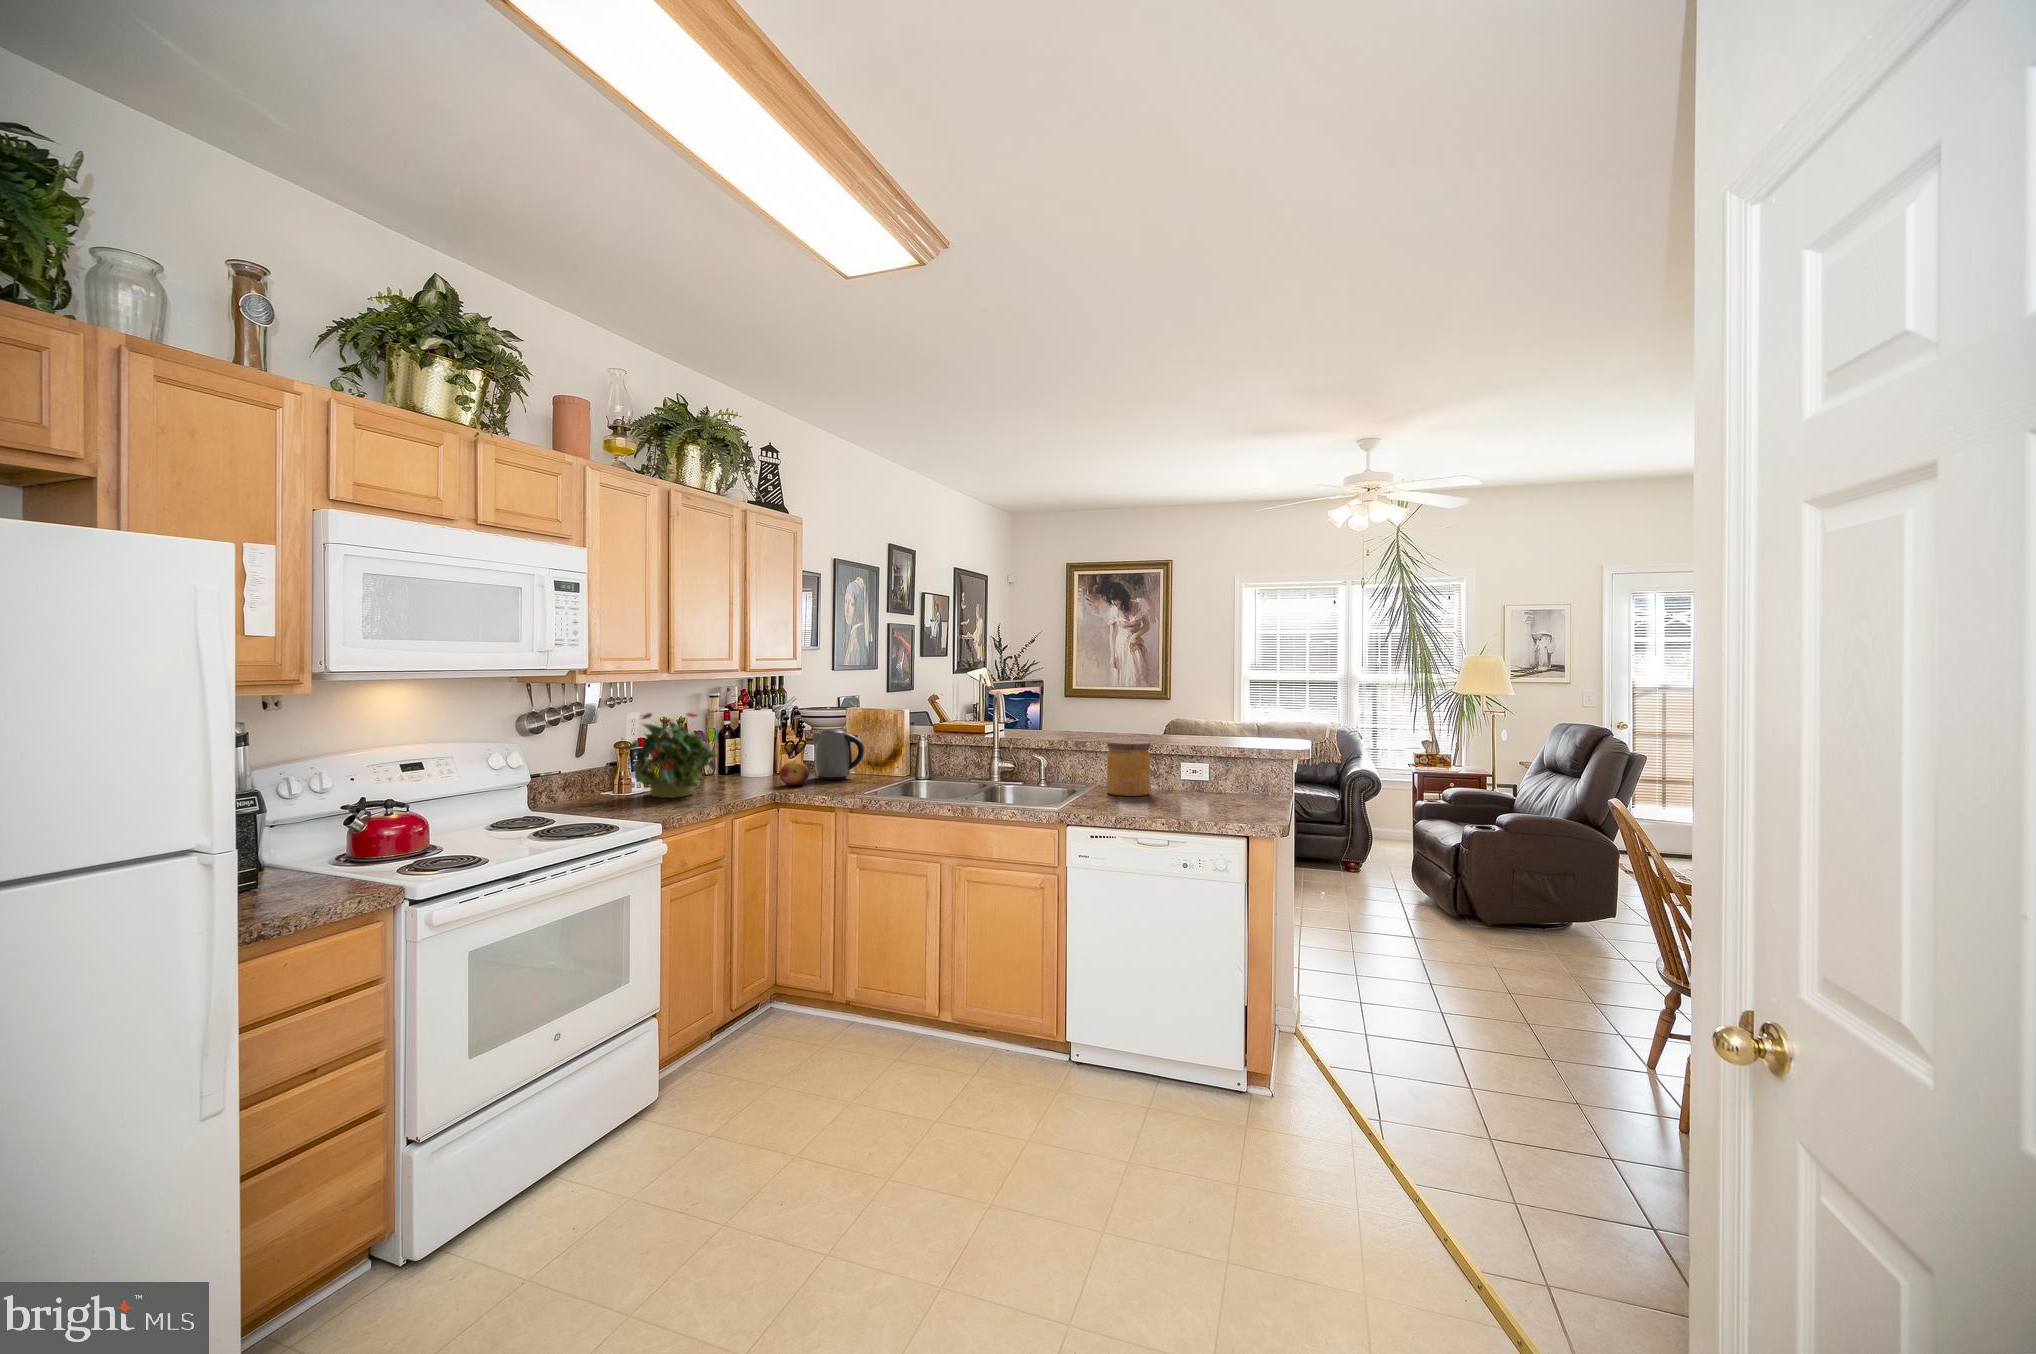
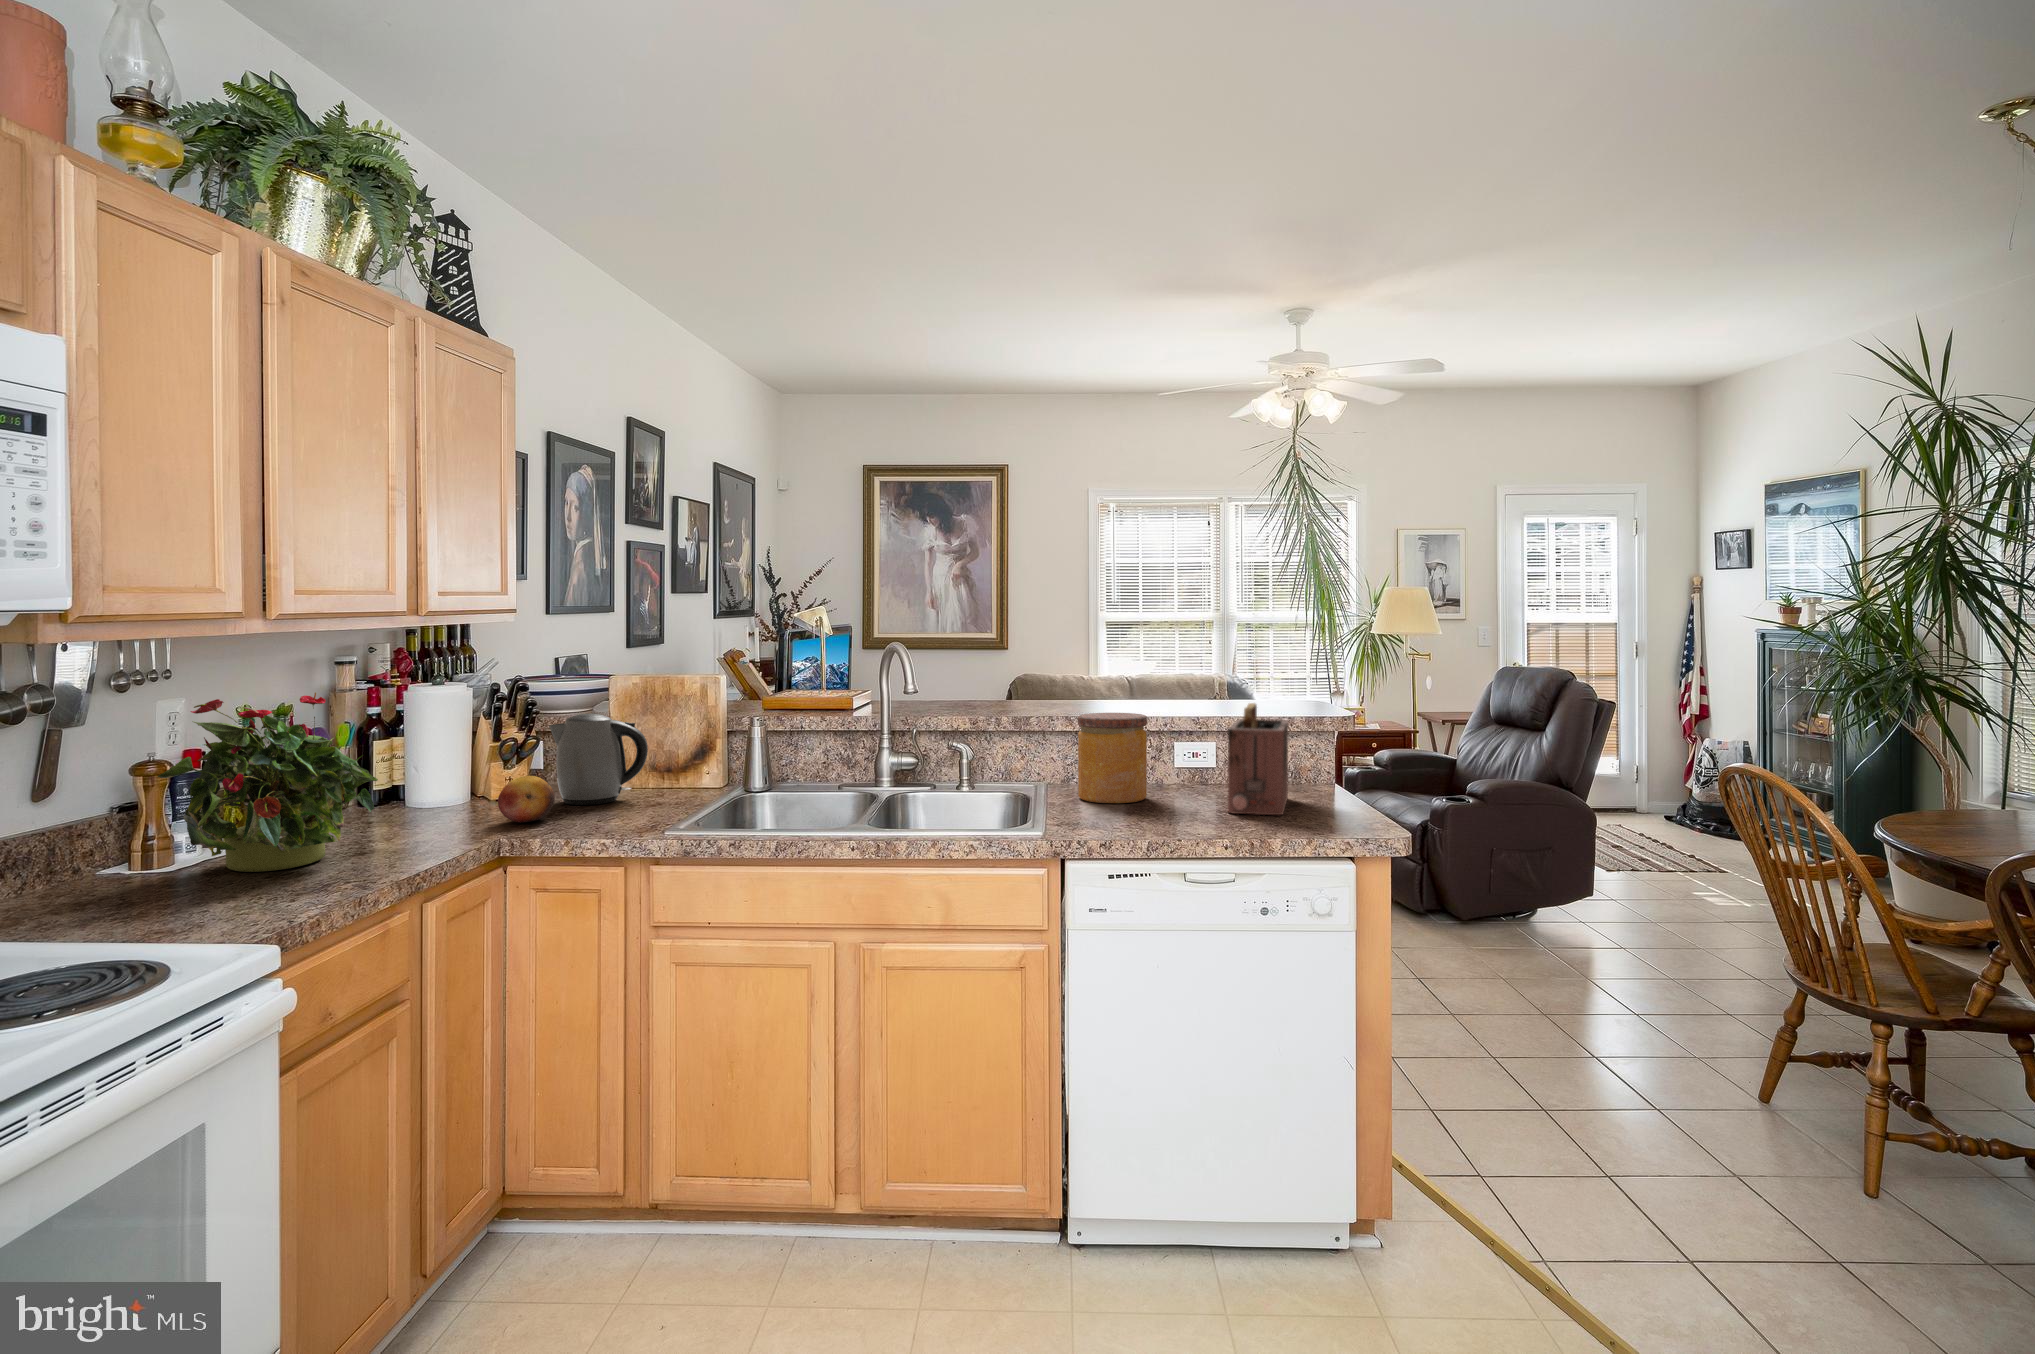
toaster: none [1187,738,1240,807] -> present [1228,703,1288,815]

